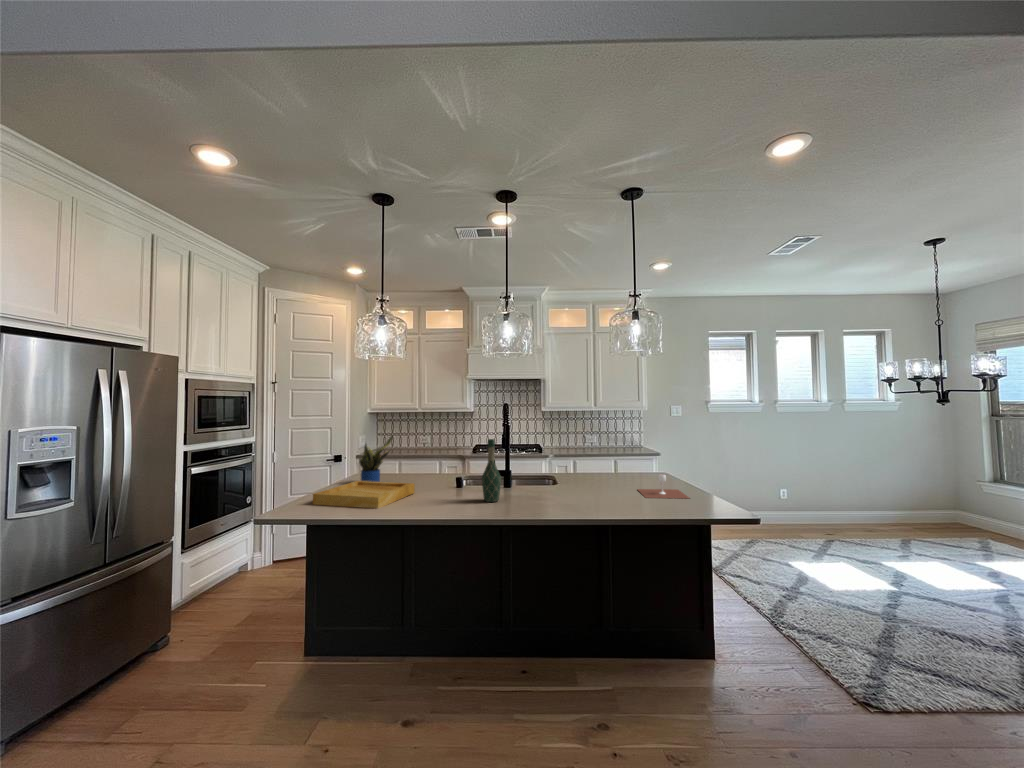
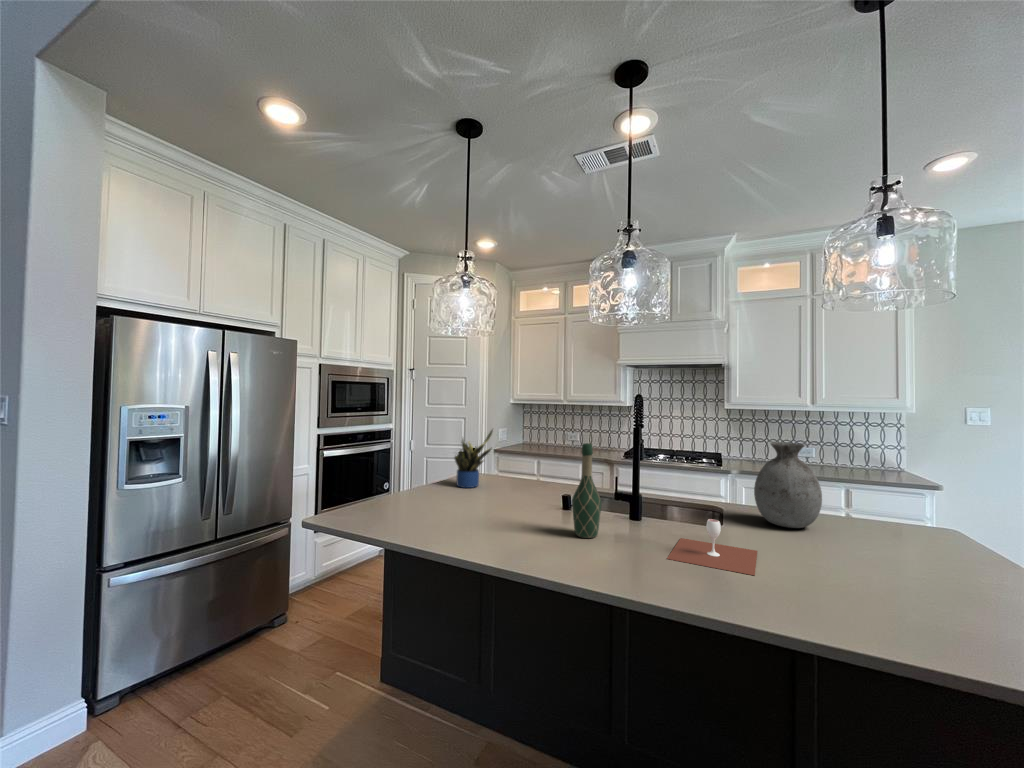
vase: none [580,432,616,484] -> present [754,442,822,528]
wine glass: present [638,474,689,498] -> present [667,519,757,575]
tray: present [313,481,415,508] -> none [374,483,499,525]

